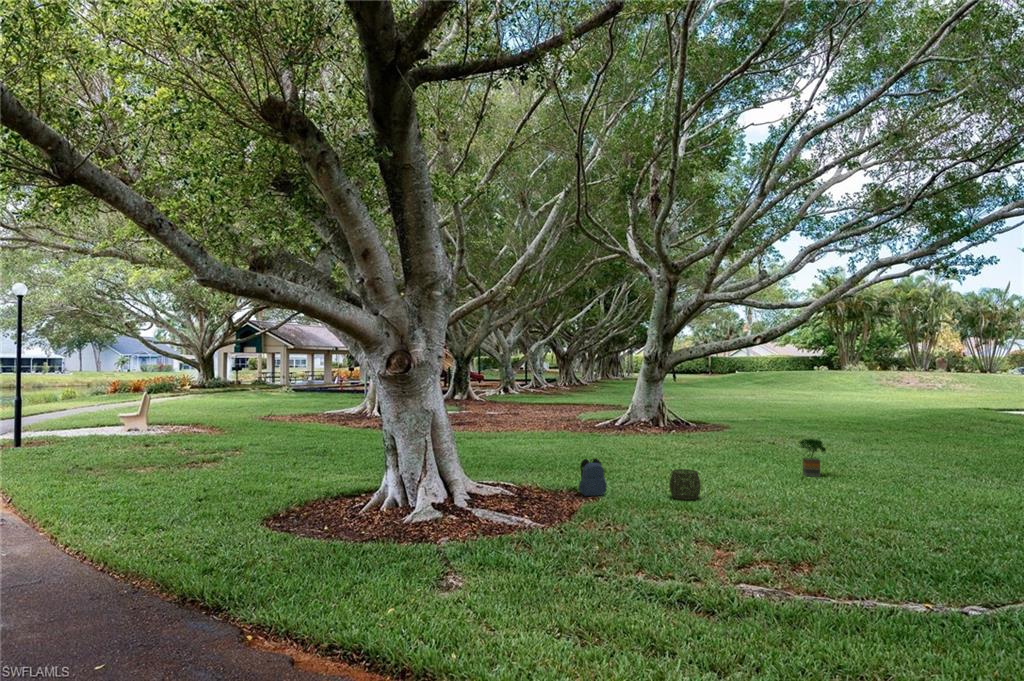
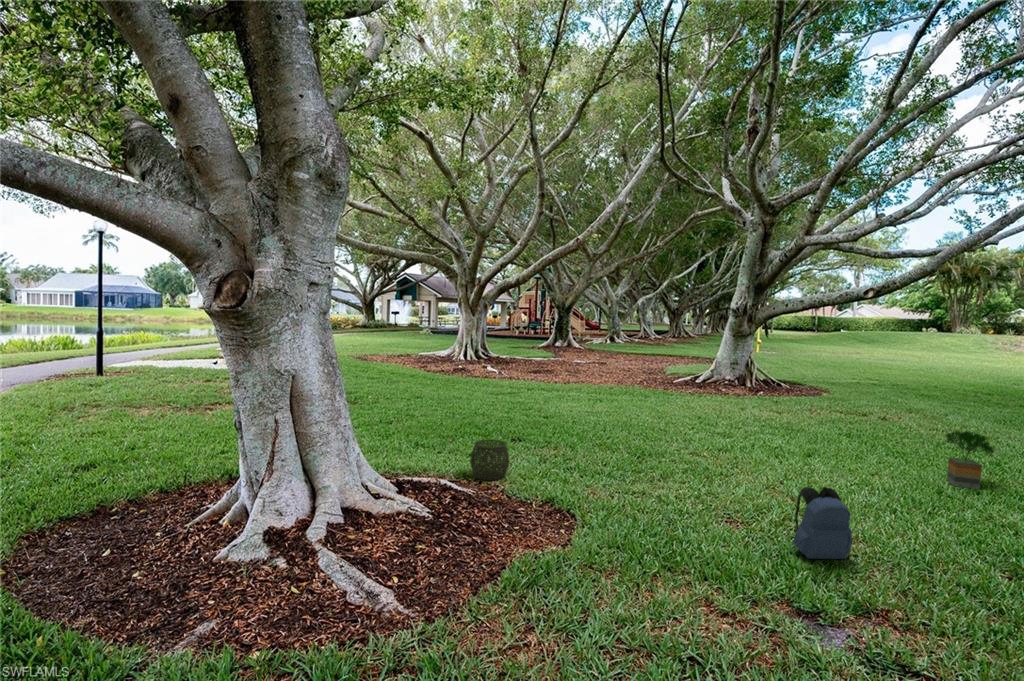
backpack: present [578,459,607,496] -> present [793,487,852,559]
woven basket: present [669,469,701,500] -> present [470,439,509,480]

